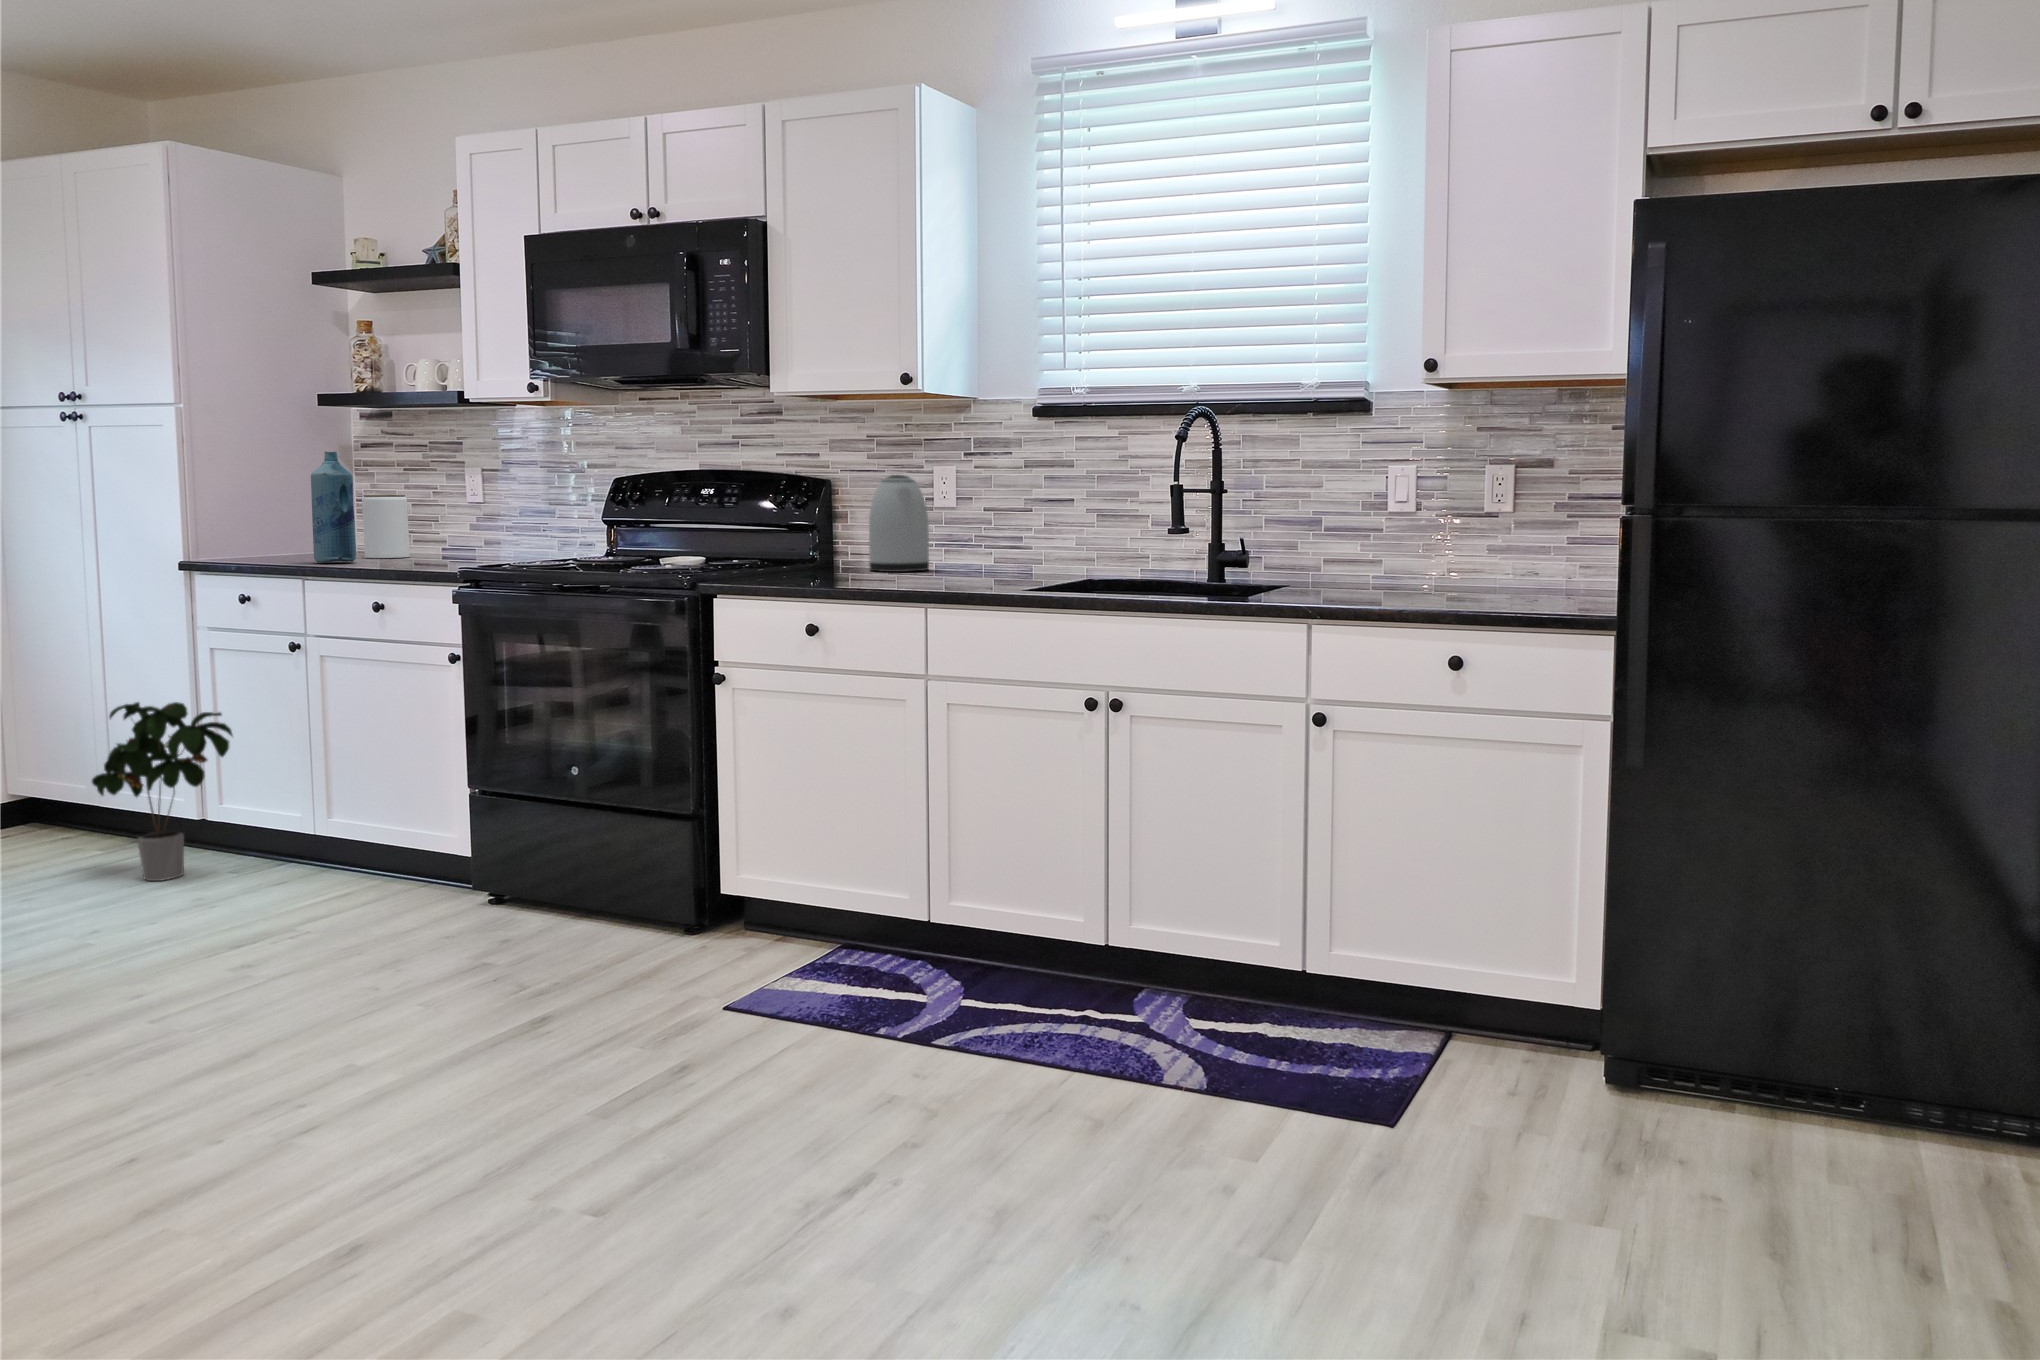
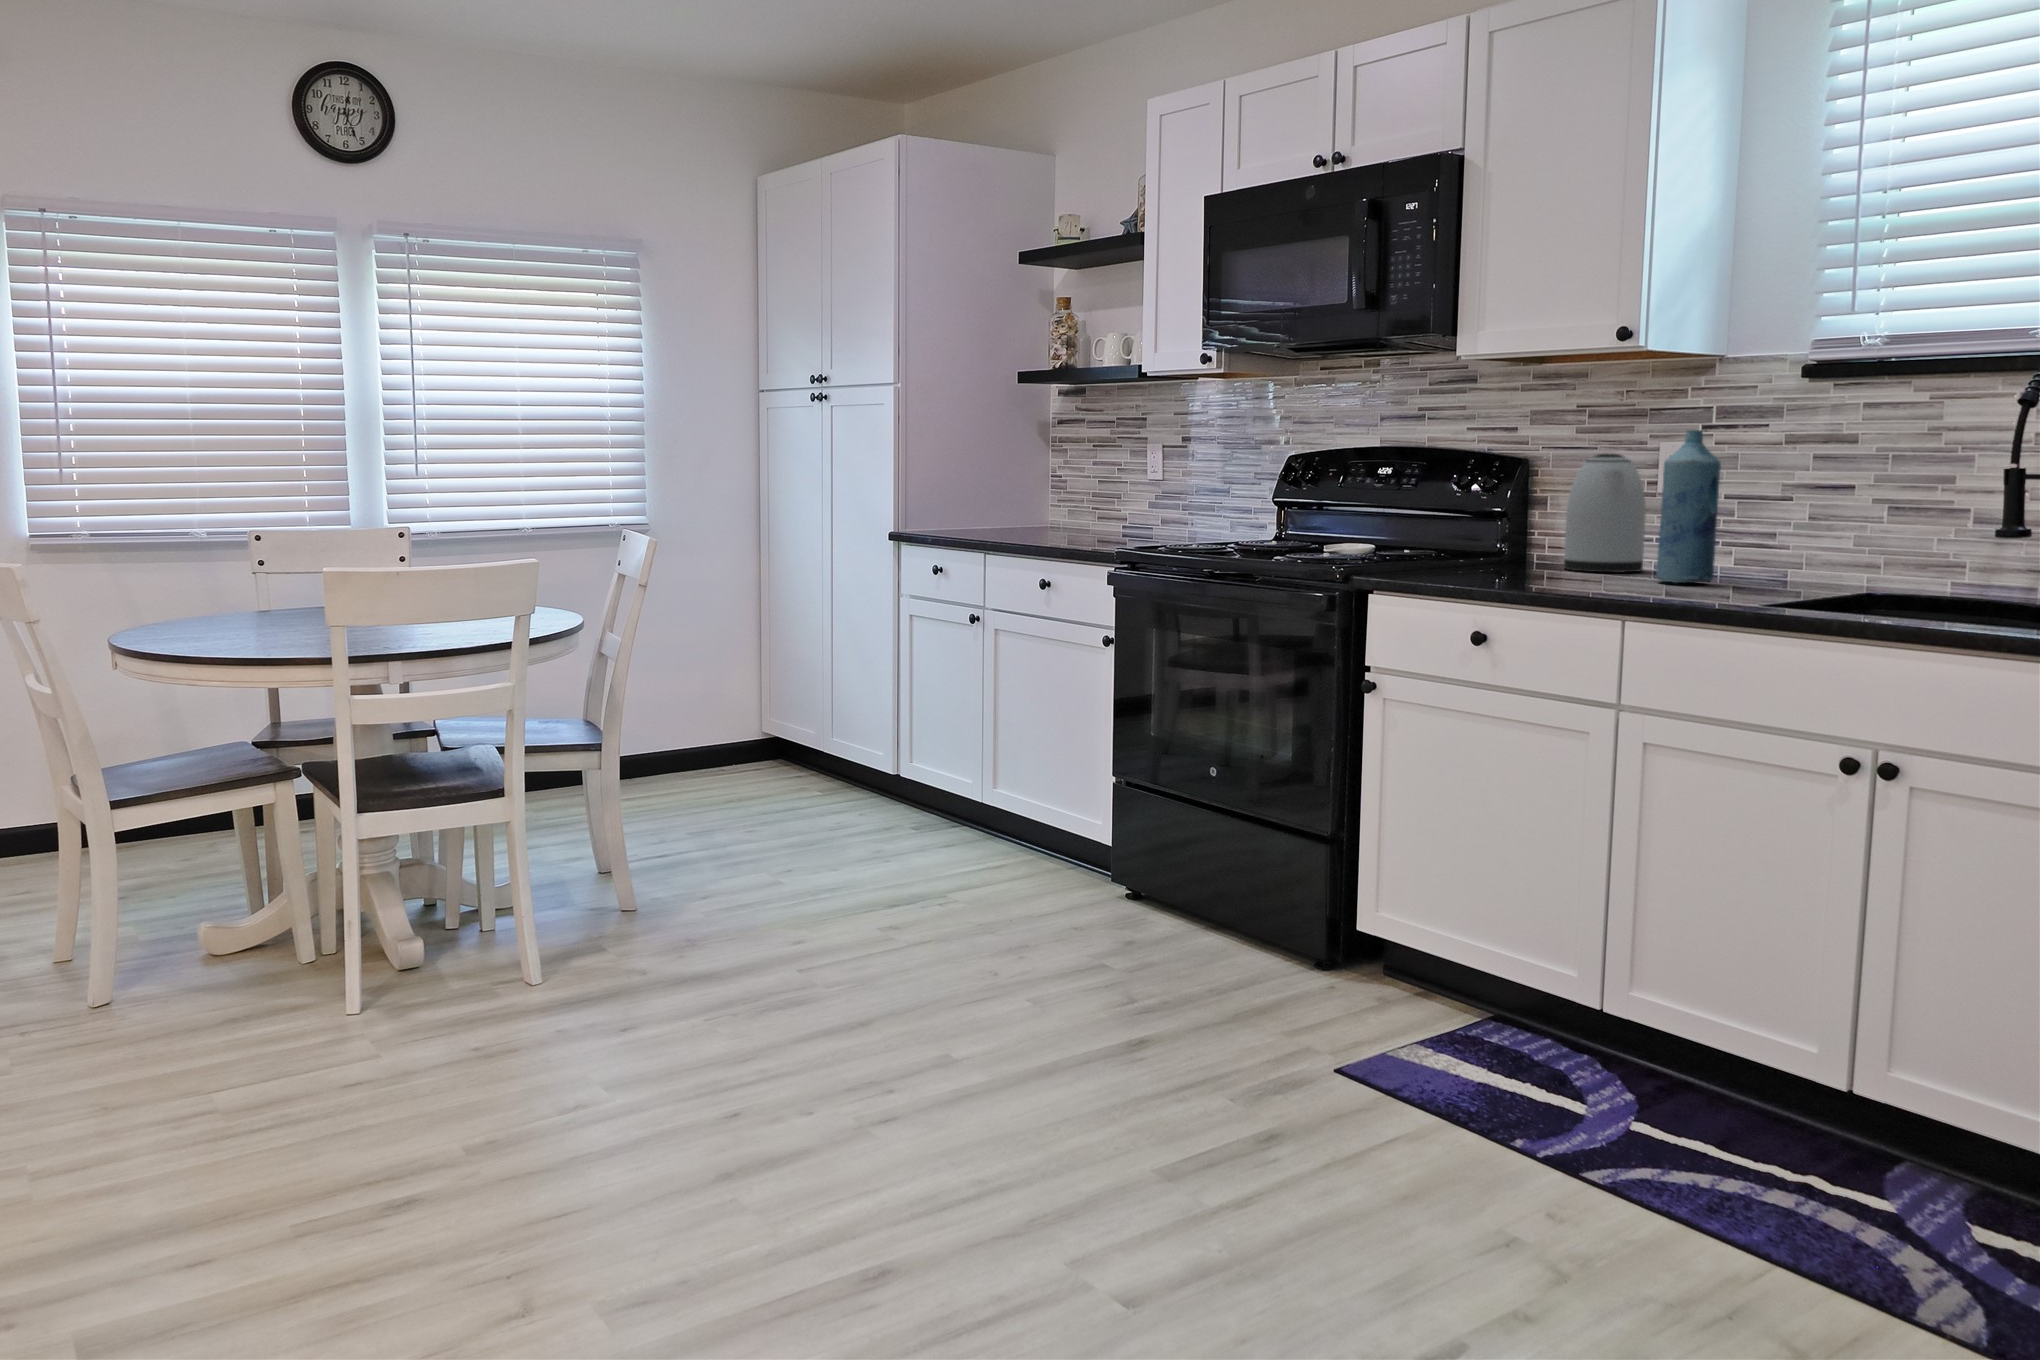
bottle: present [311,452,356,562] -> present [1656,430,1721,583]
jar: present [362,495,410,558] -> none [1046,472,1086,534]
potted plant: present [92,702,232,881] -> none [824,657,928,820]

